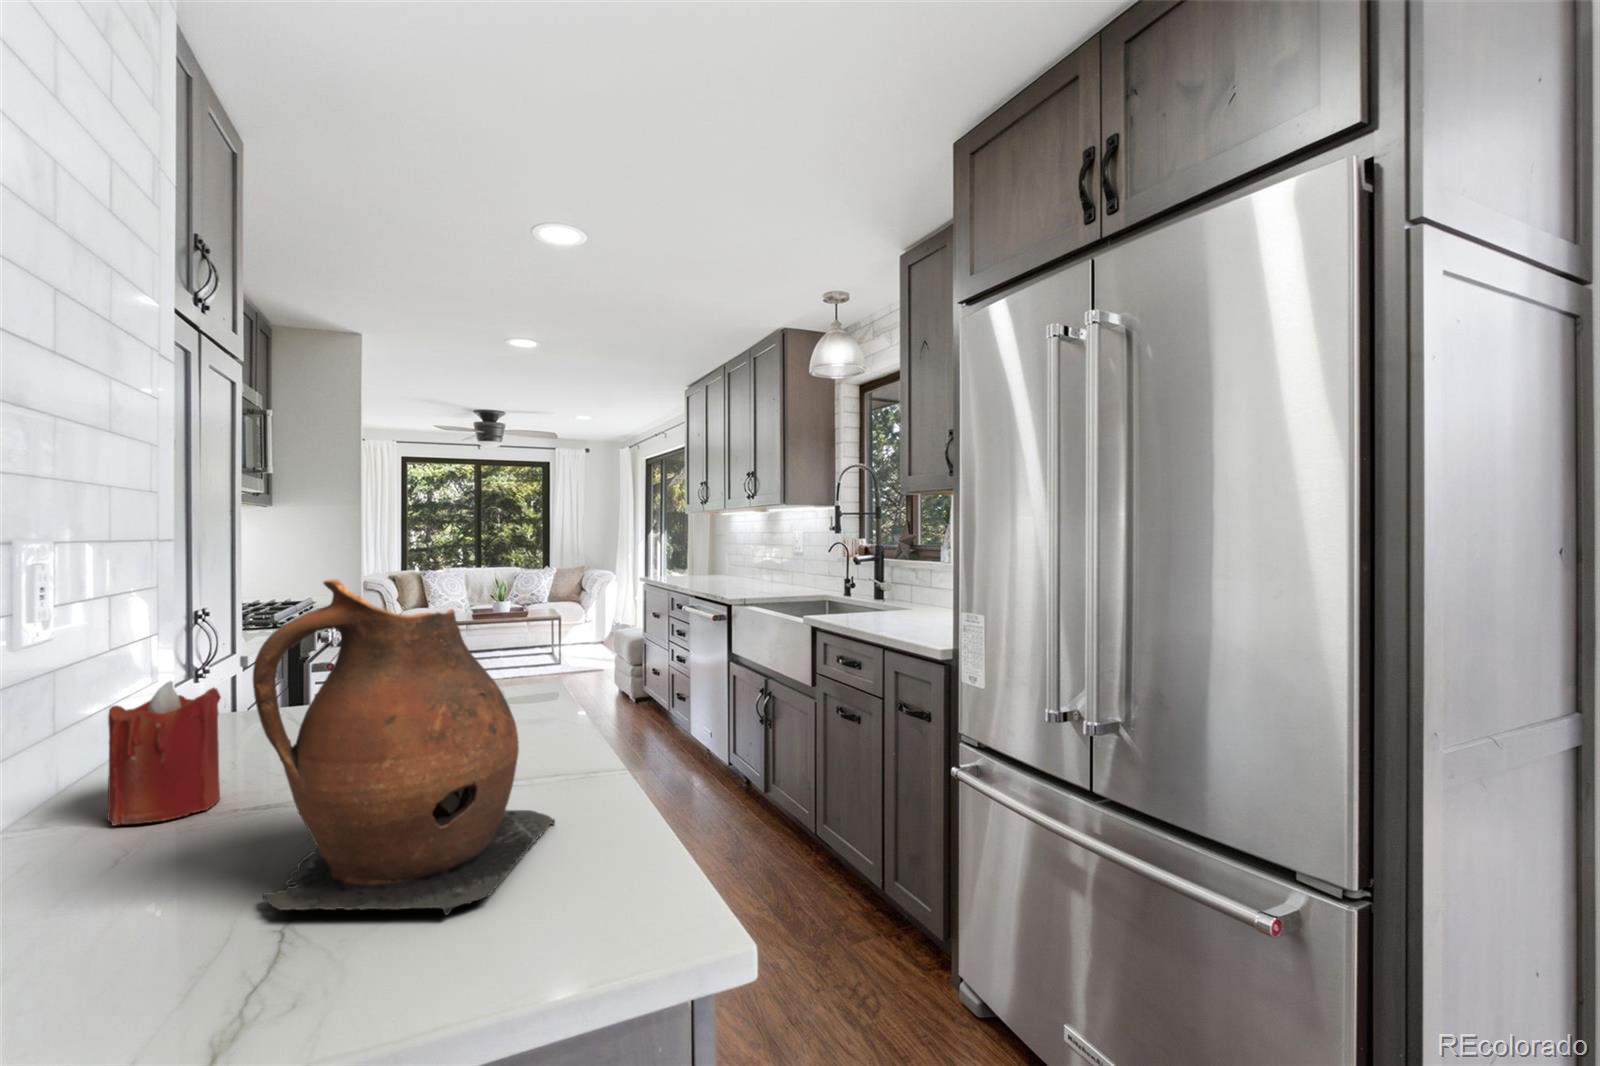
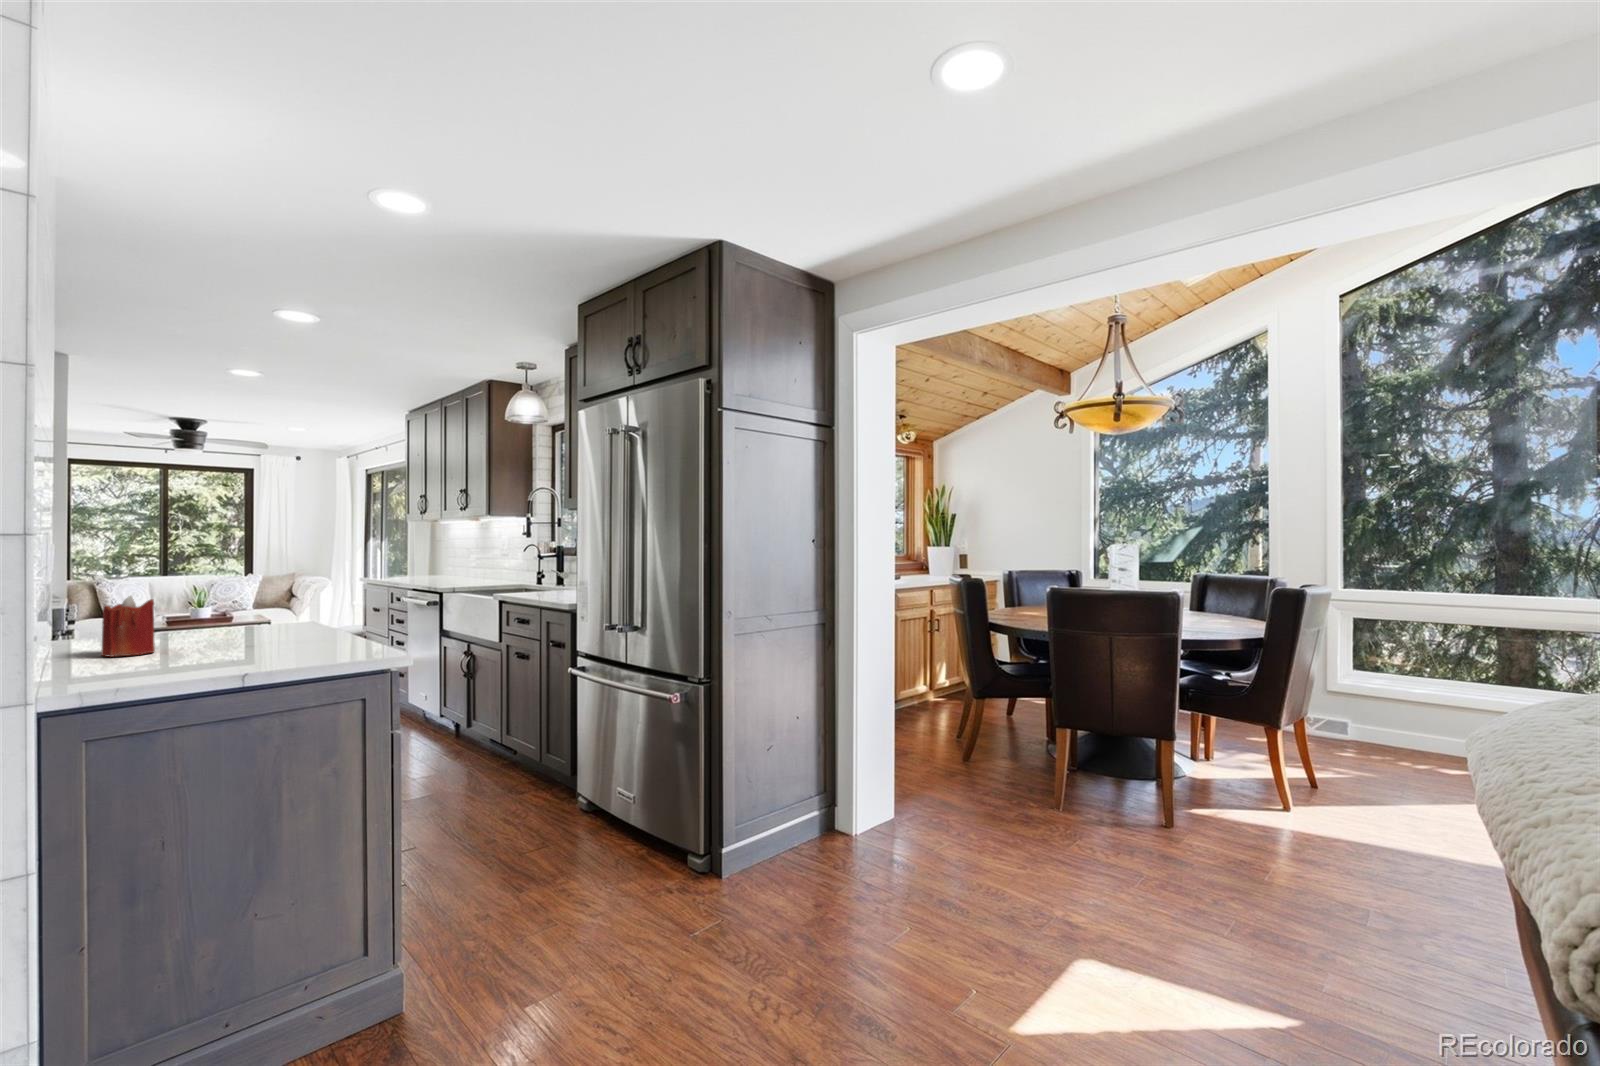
ceramic pitcher: present [253,579,555,915] -> none [216,544,337,659]

